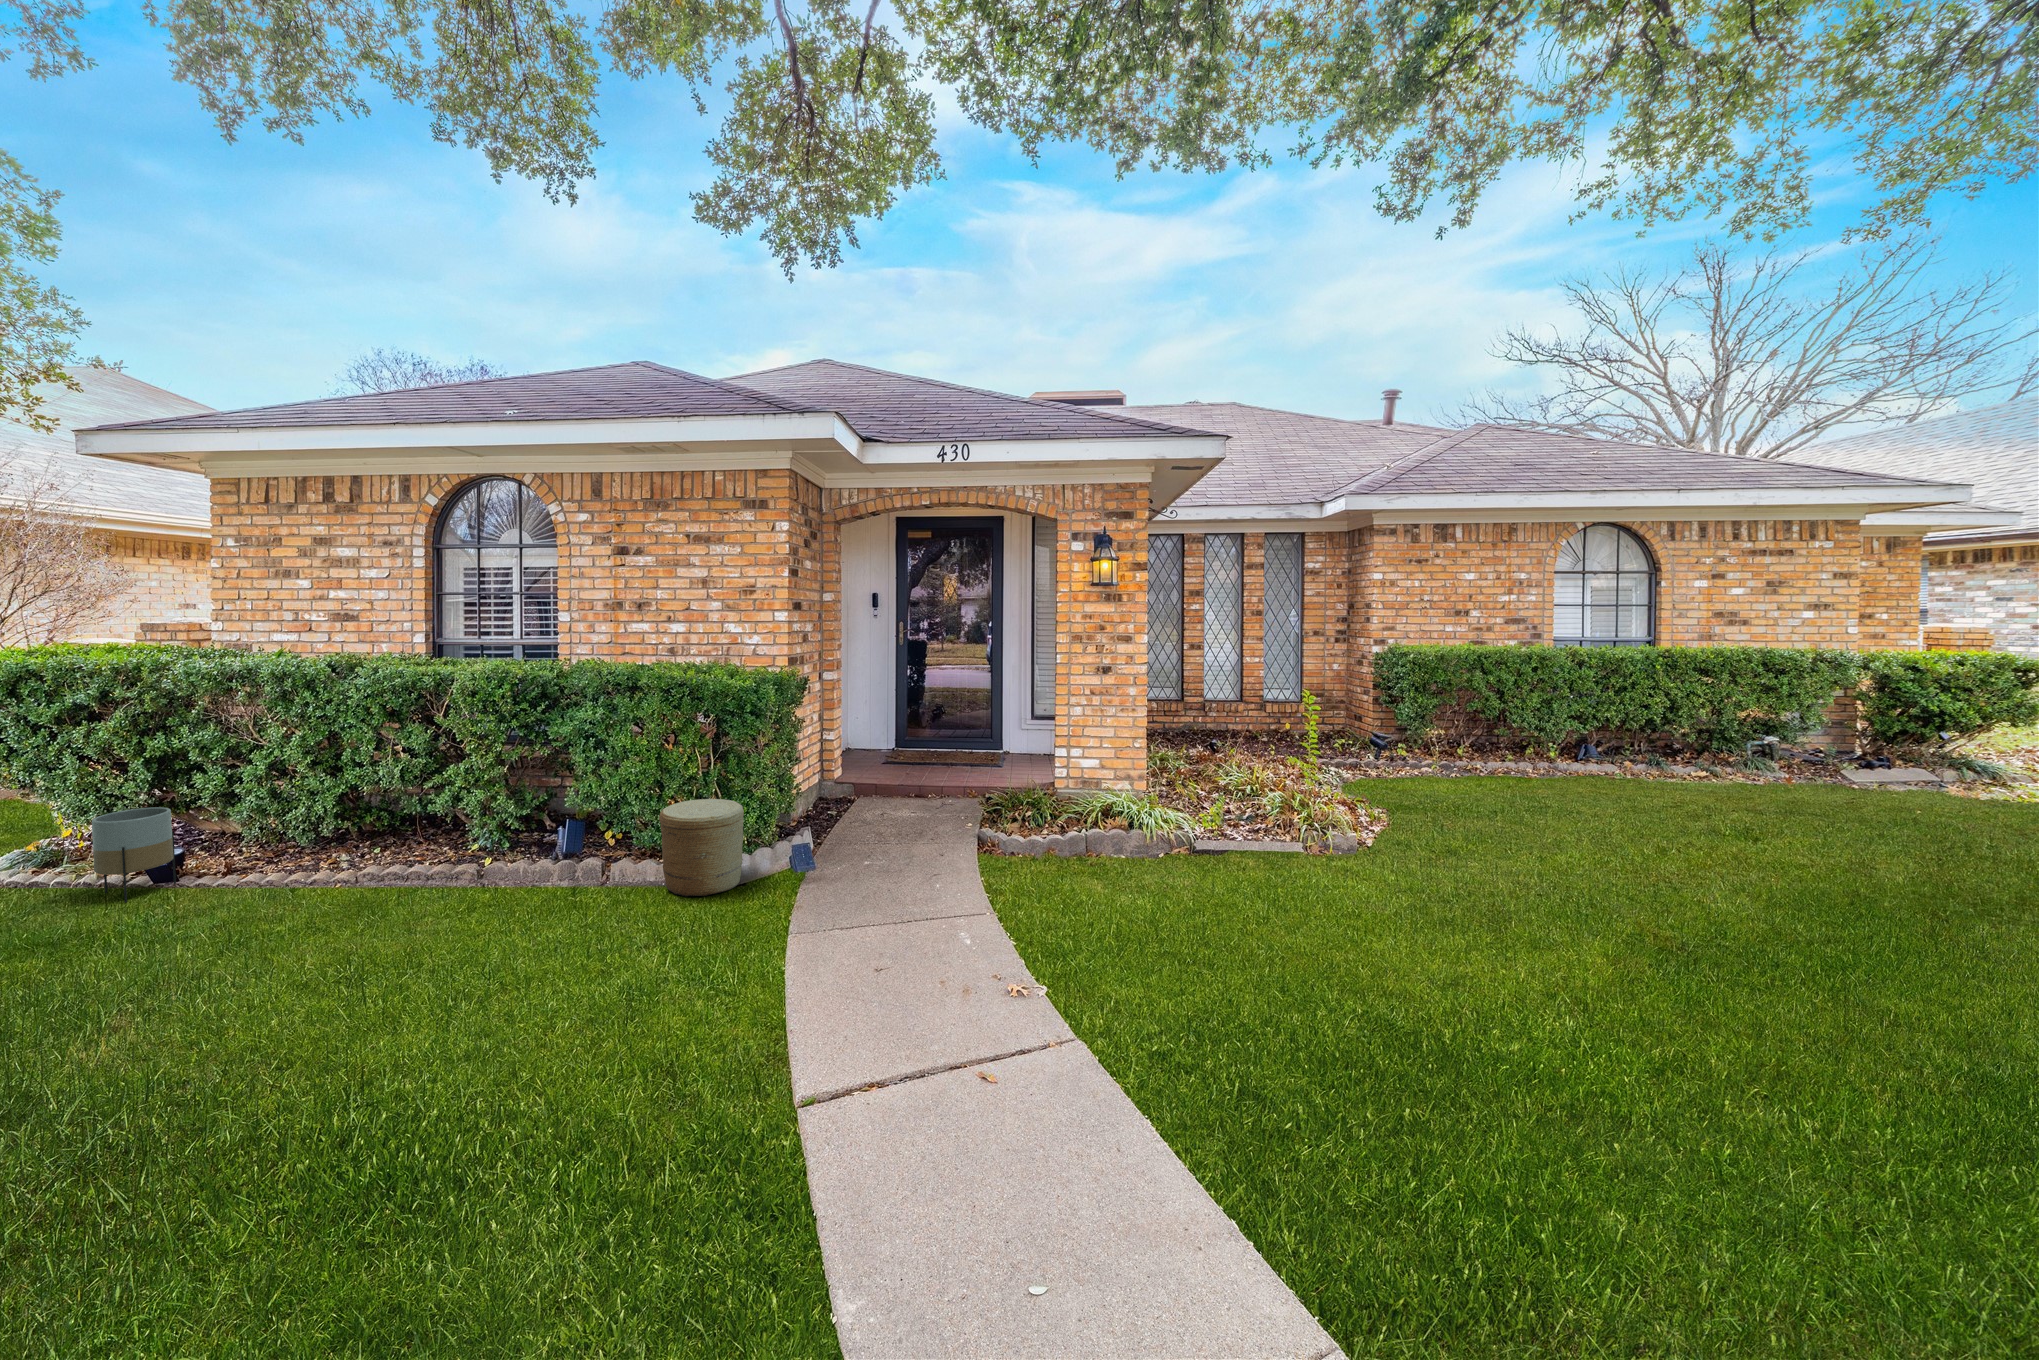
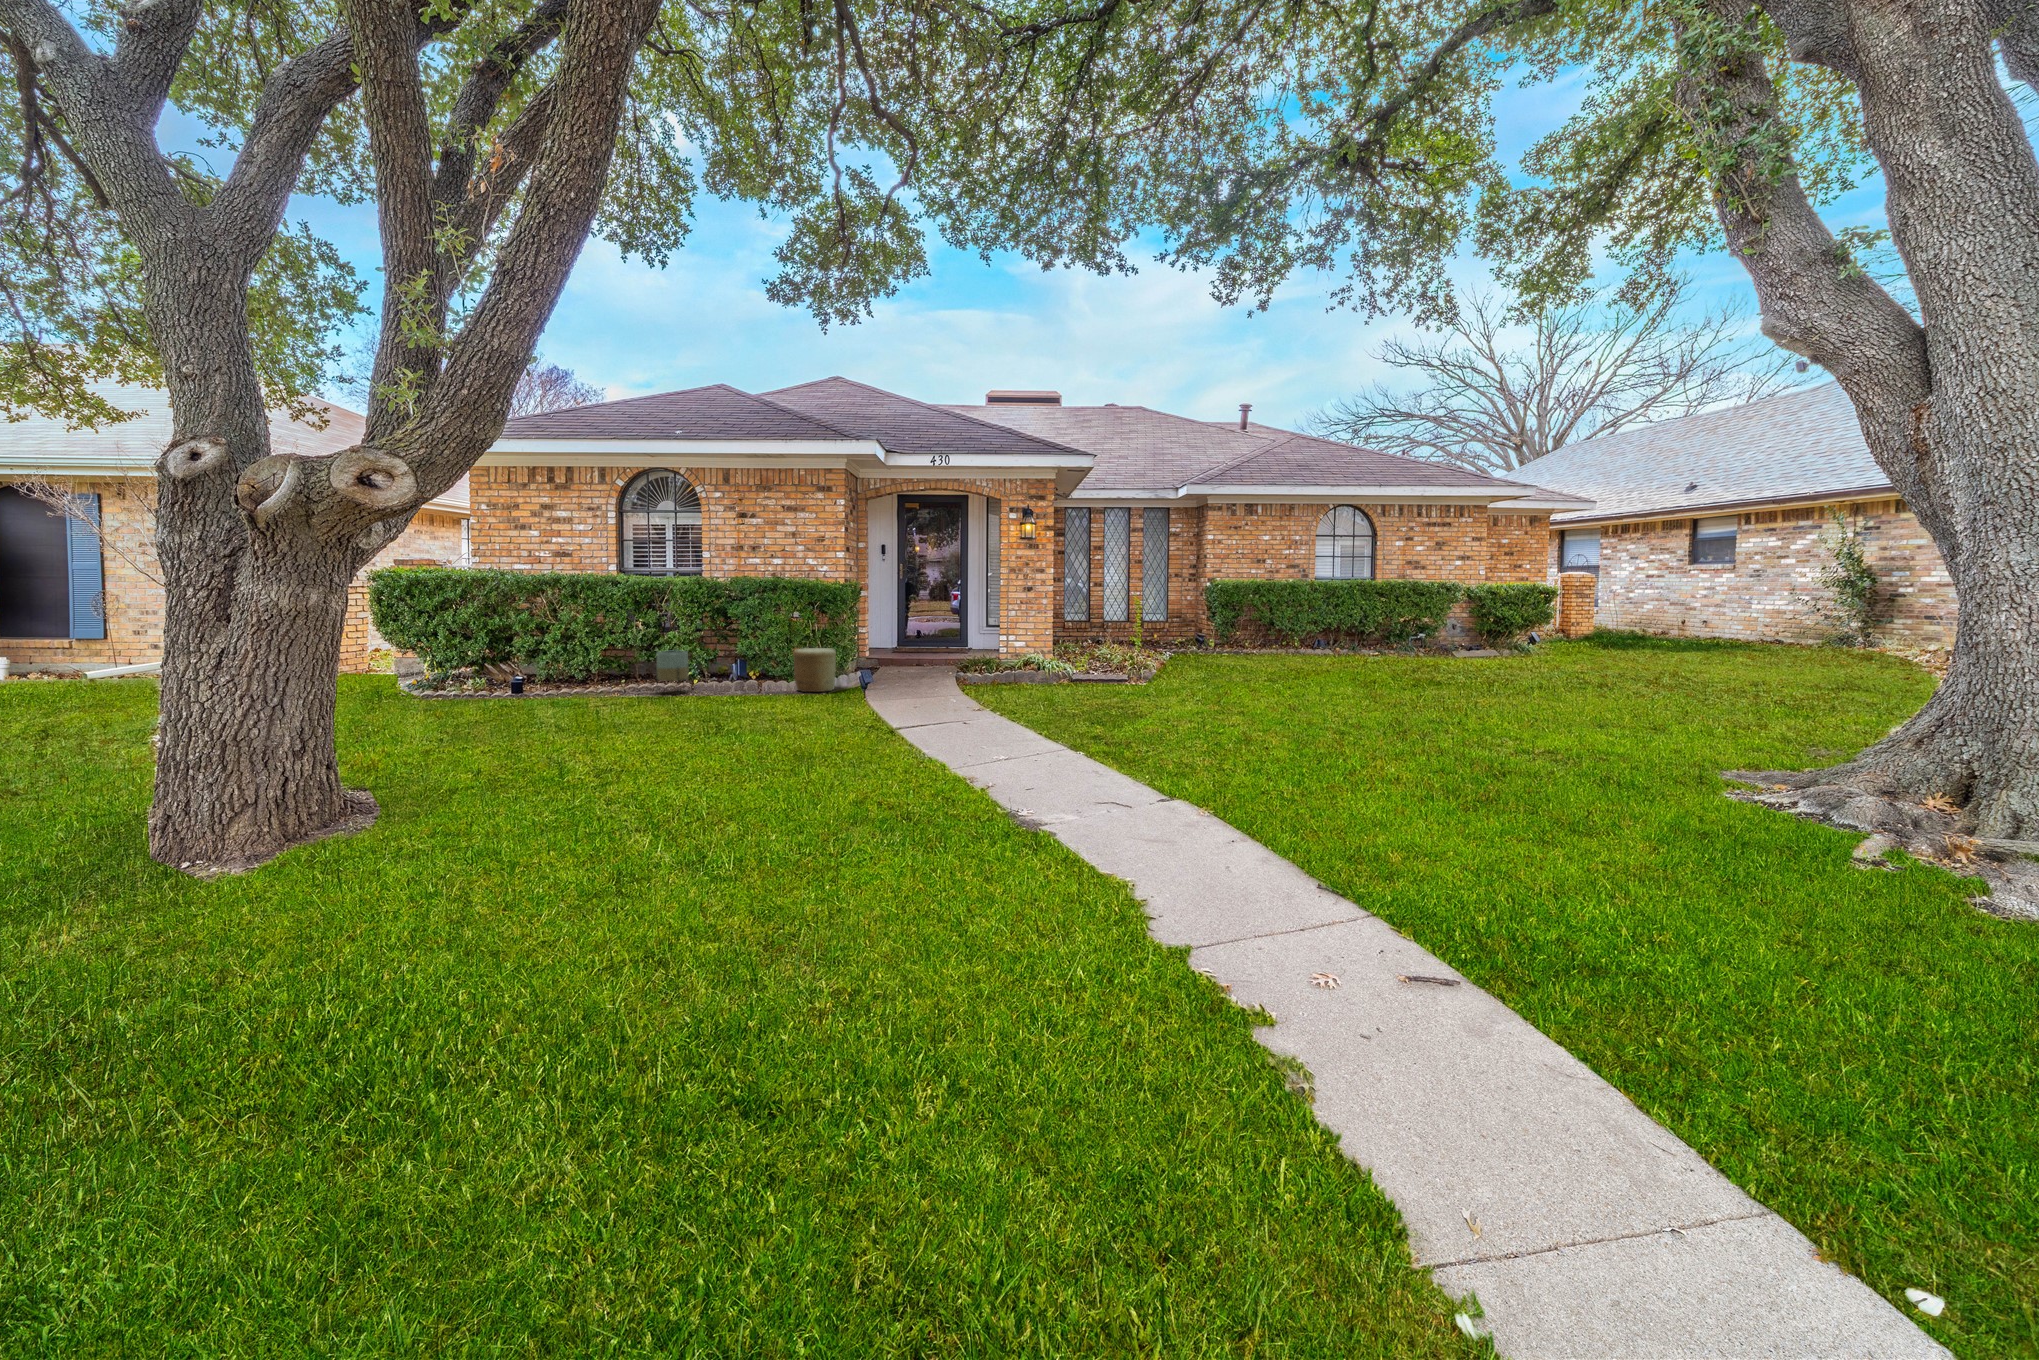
planter: present [92,807,176,903] -> present [656,650,689,685]

